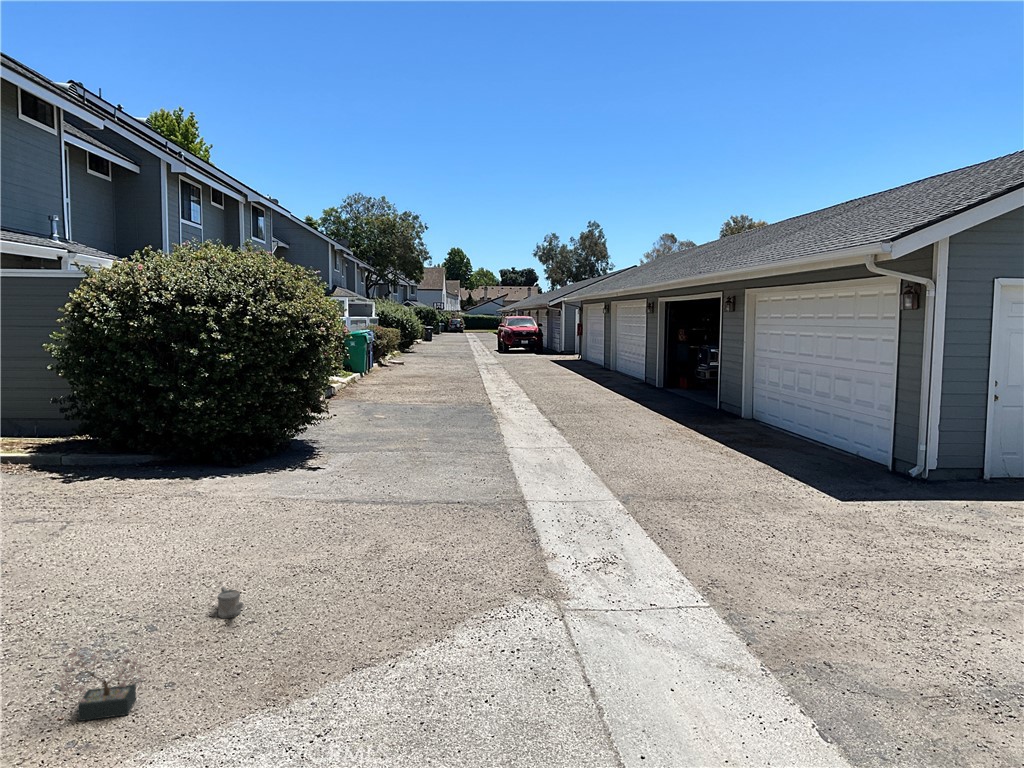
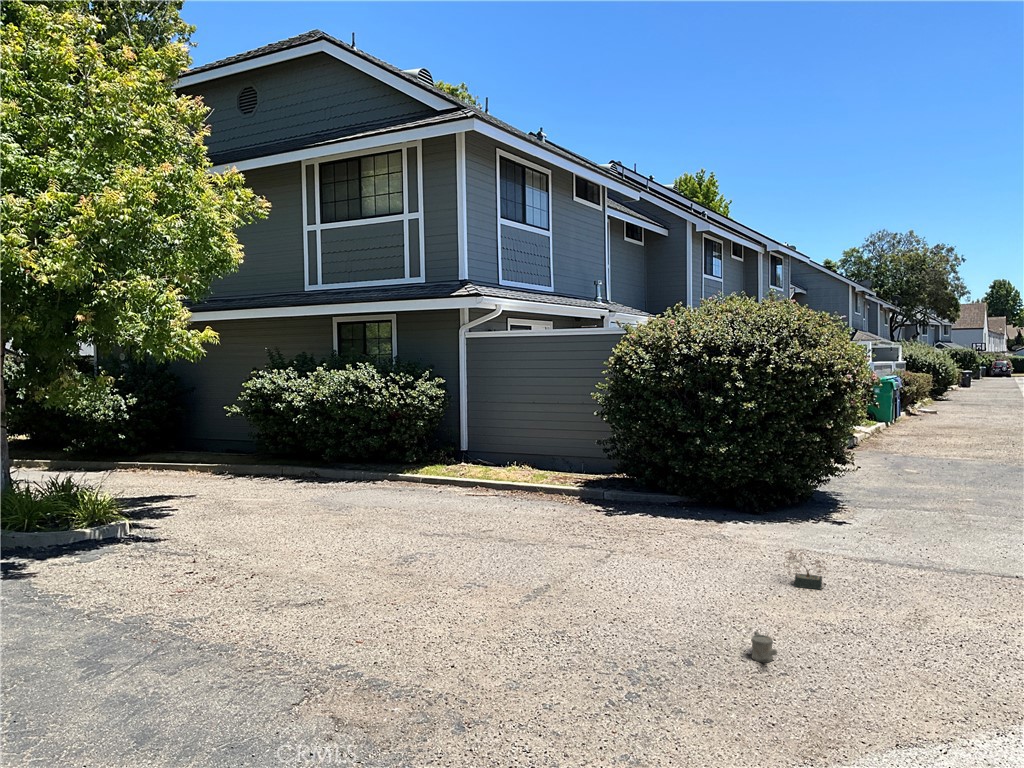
decorative plant: present [58,647,145,721] -> present [784,549,829,590]

